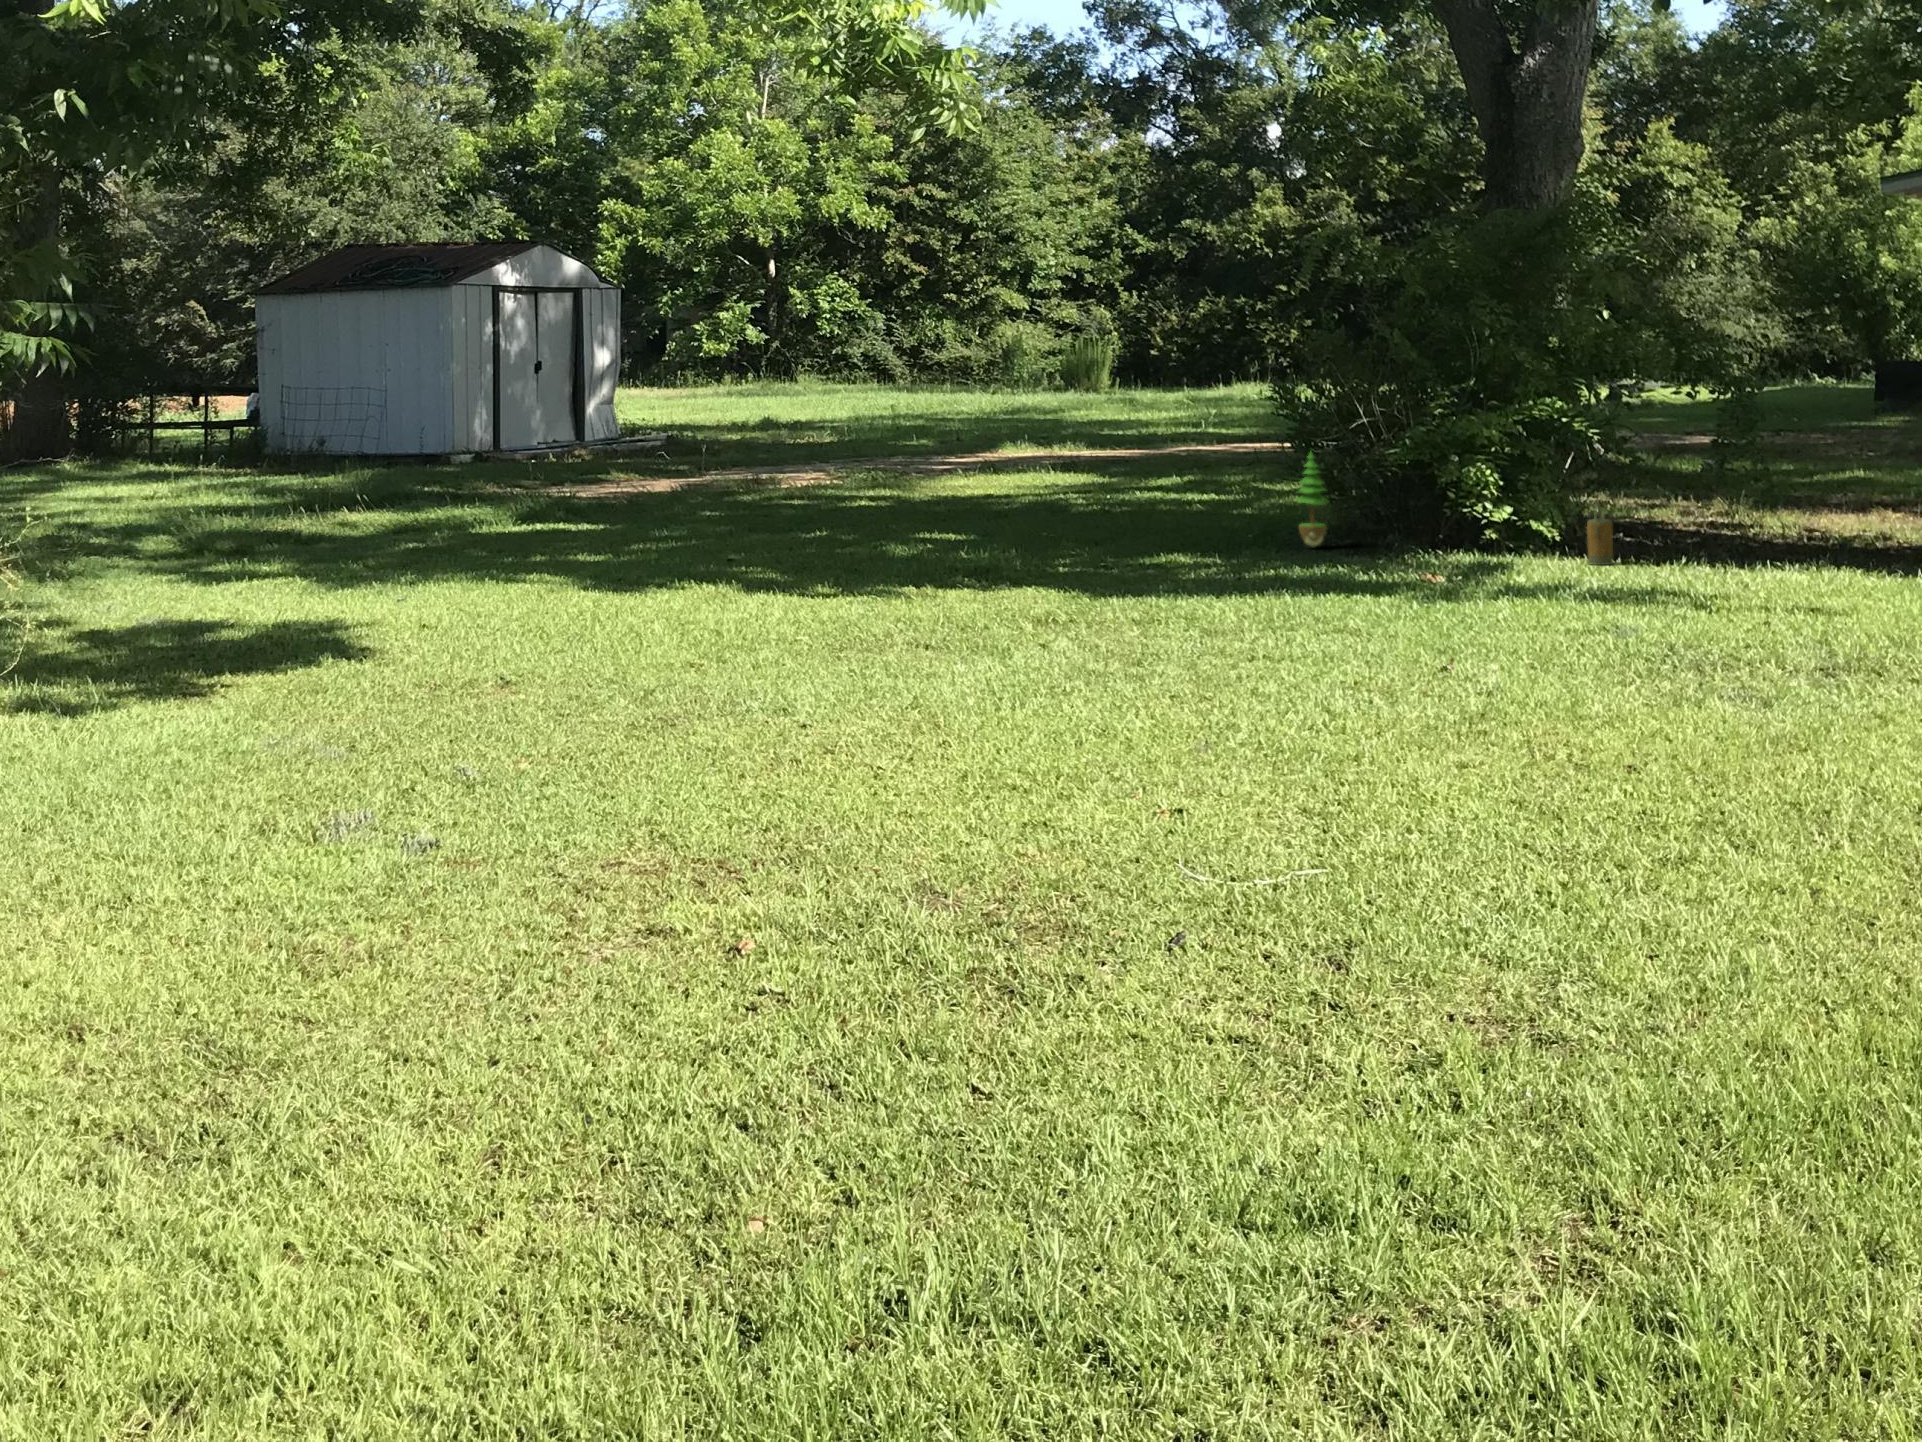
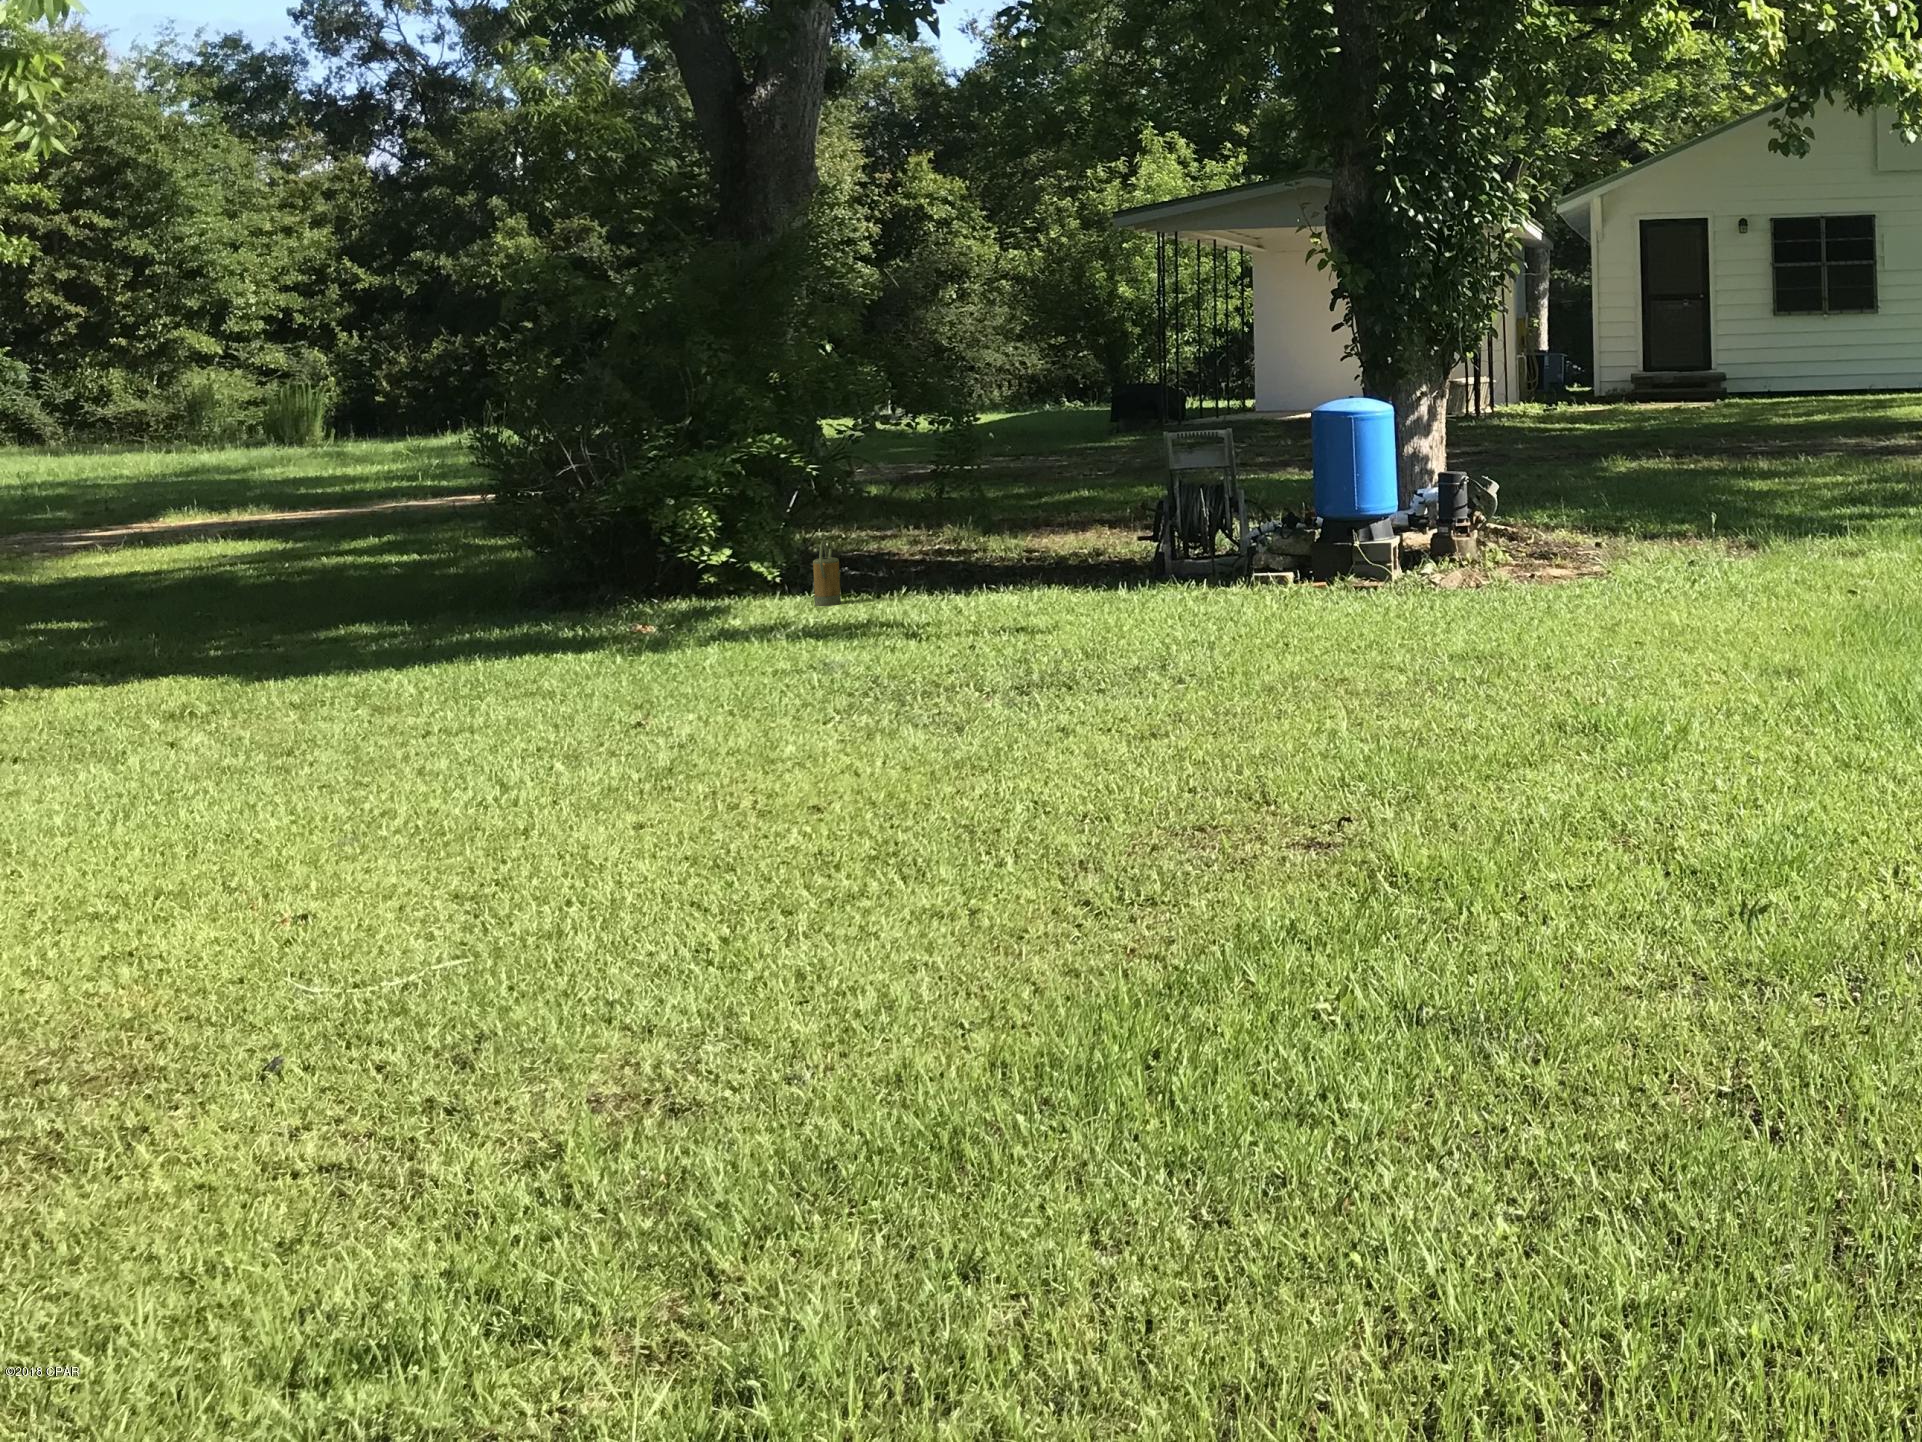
potted tree: present [1296,451,1329,548] -> none [489,503,532,613]

